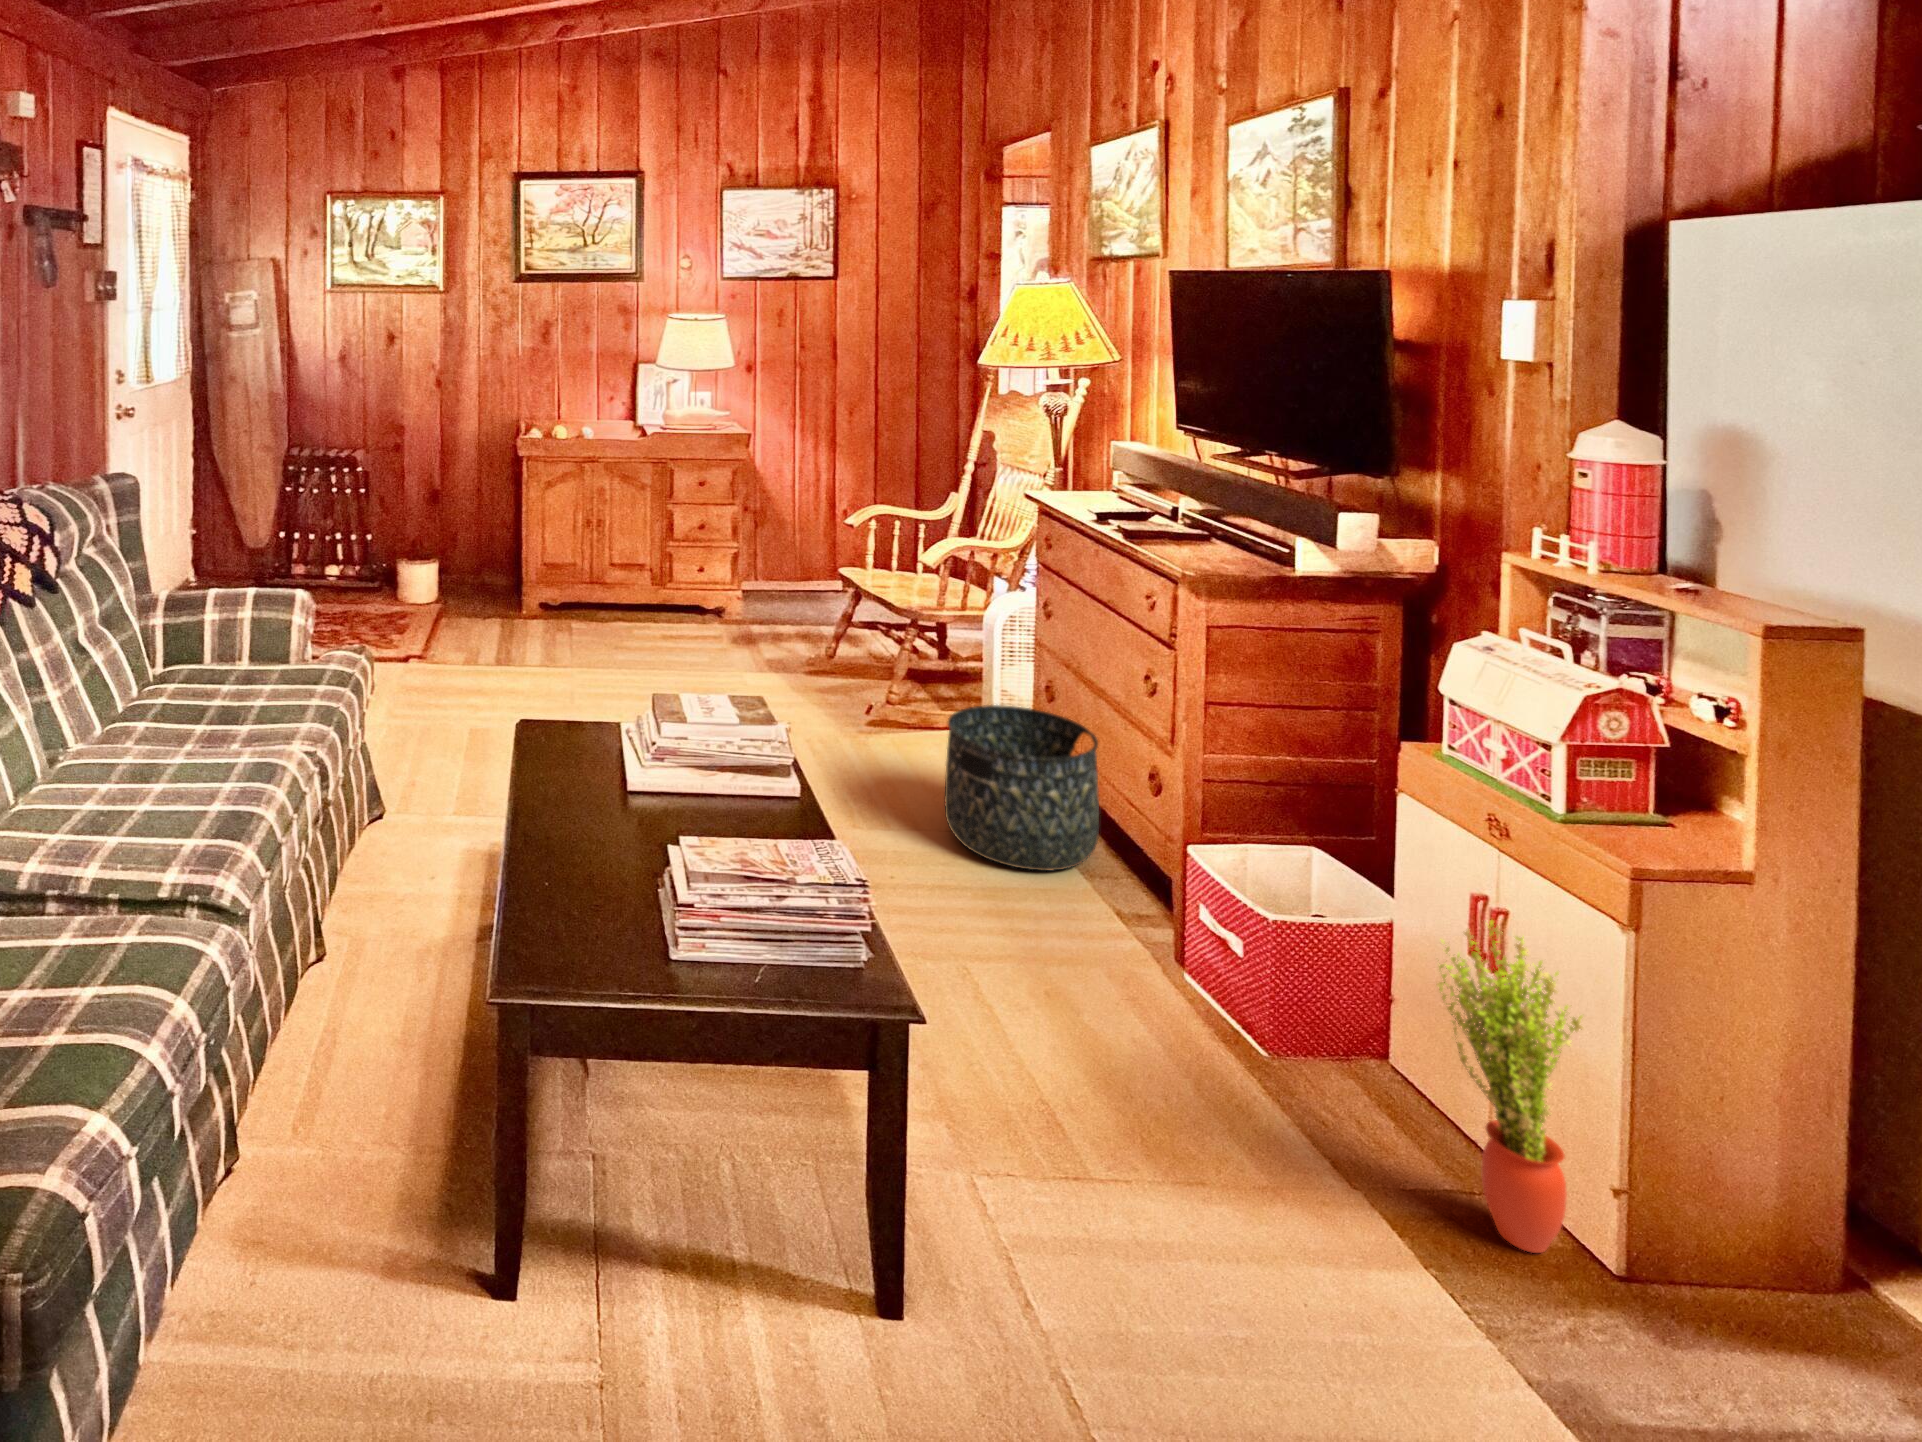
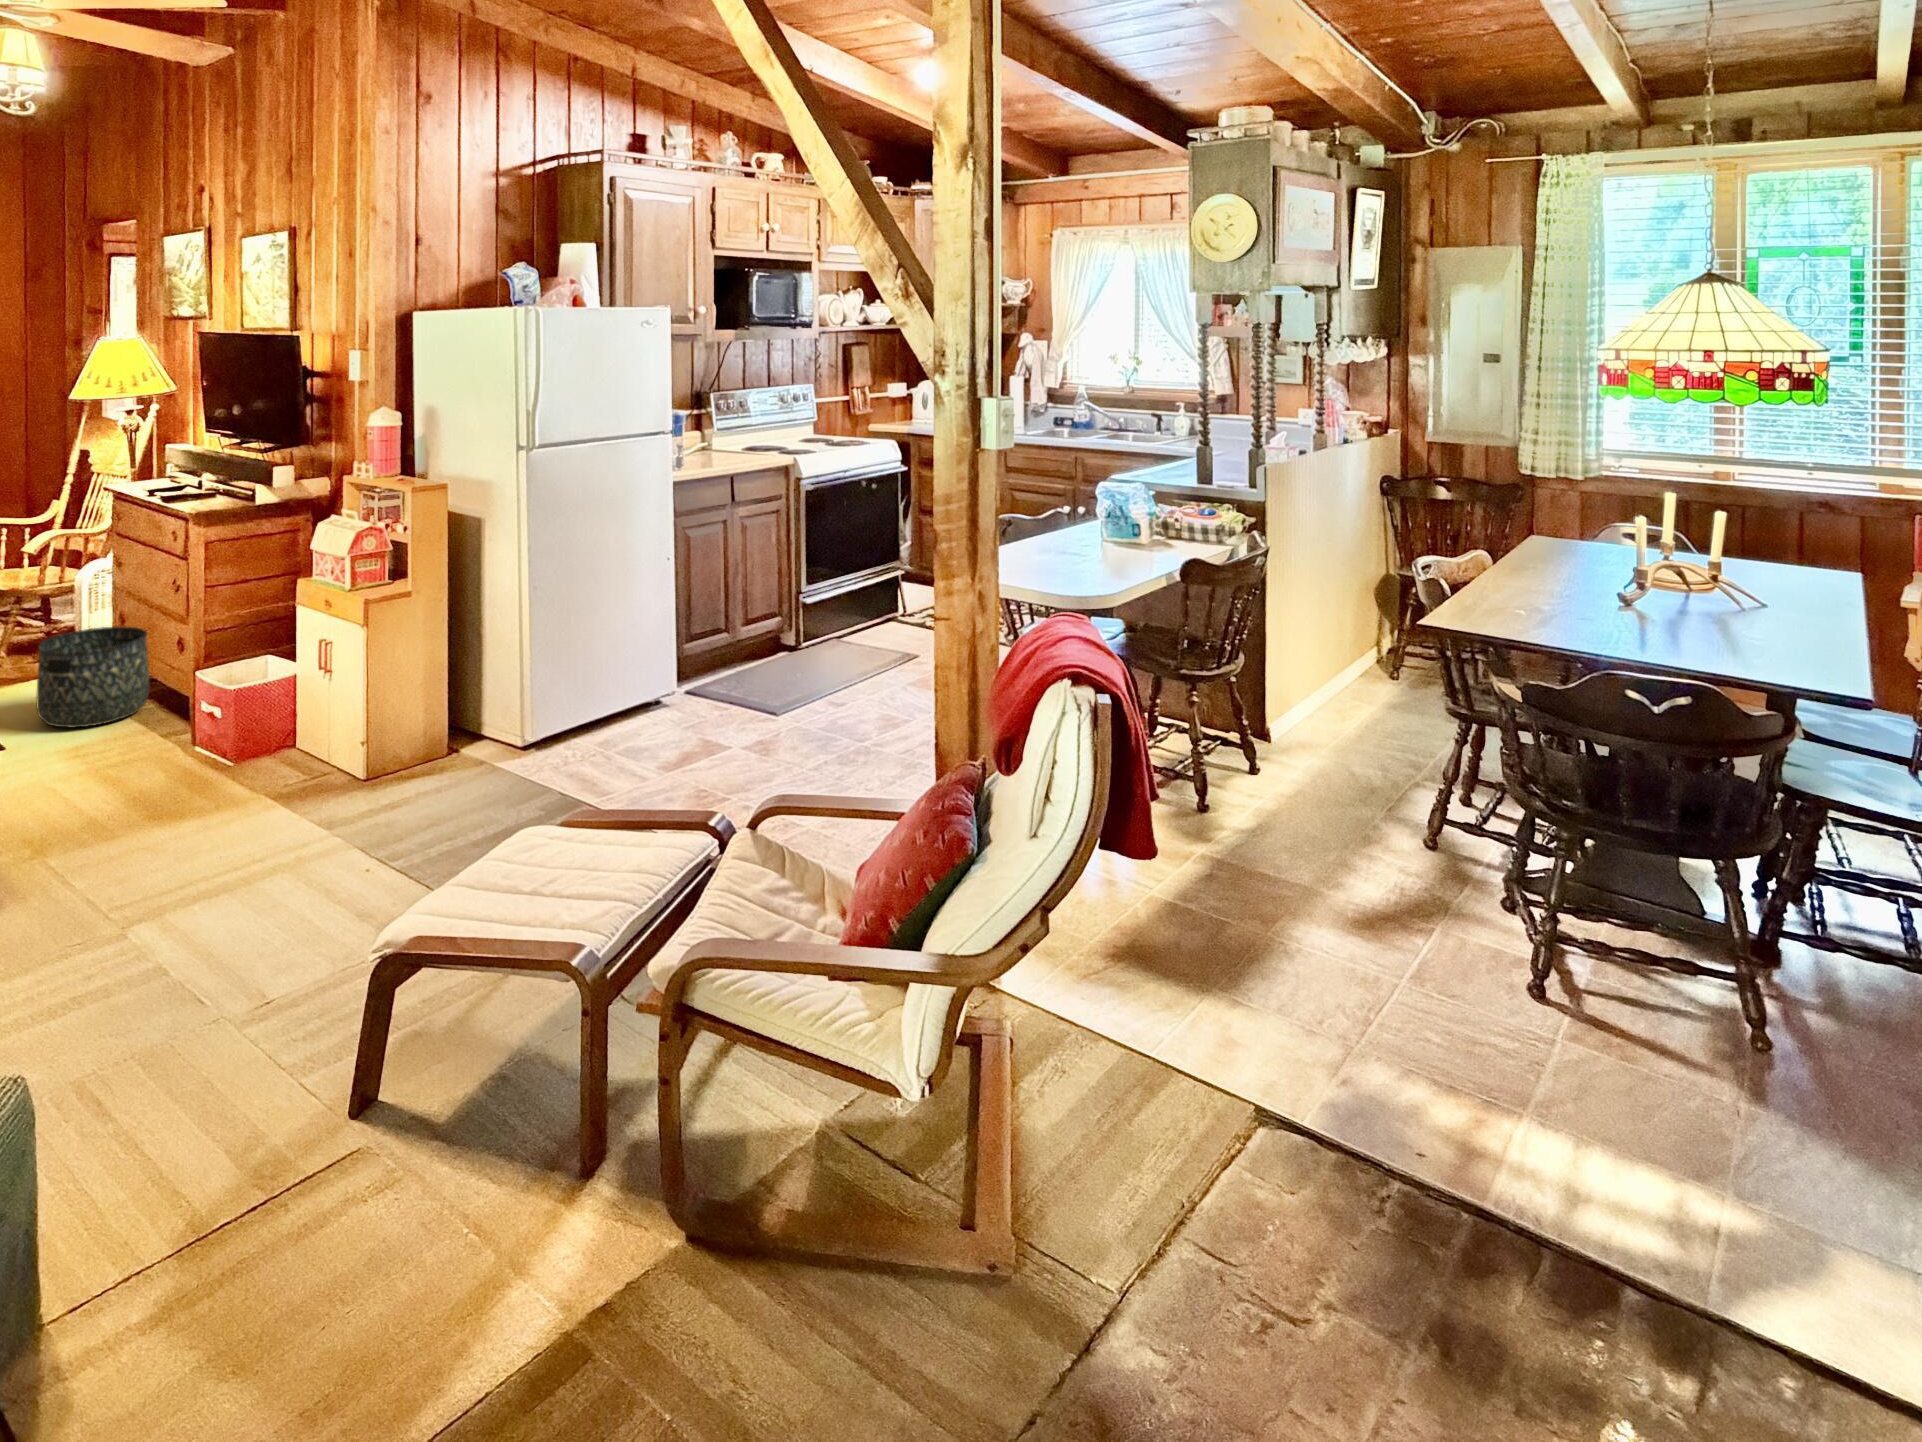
potted plant: present [1437,921,1583,1253] -> none [286,638,338,777]

